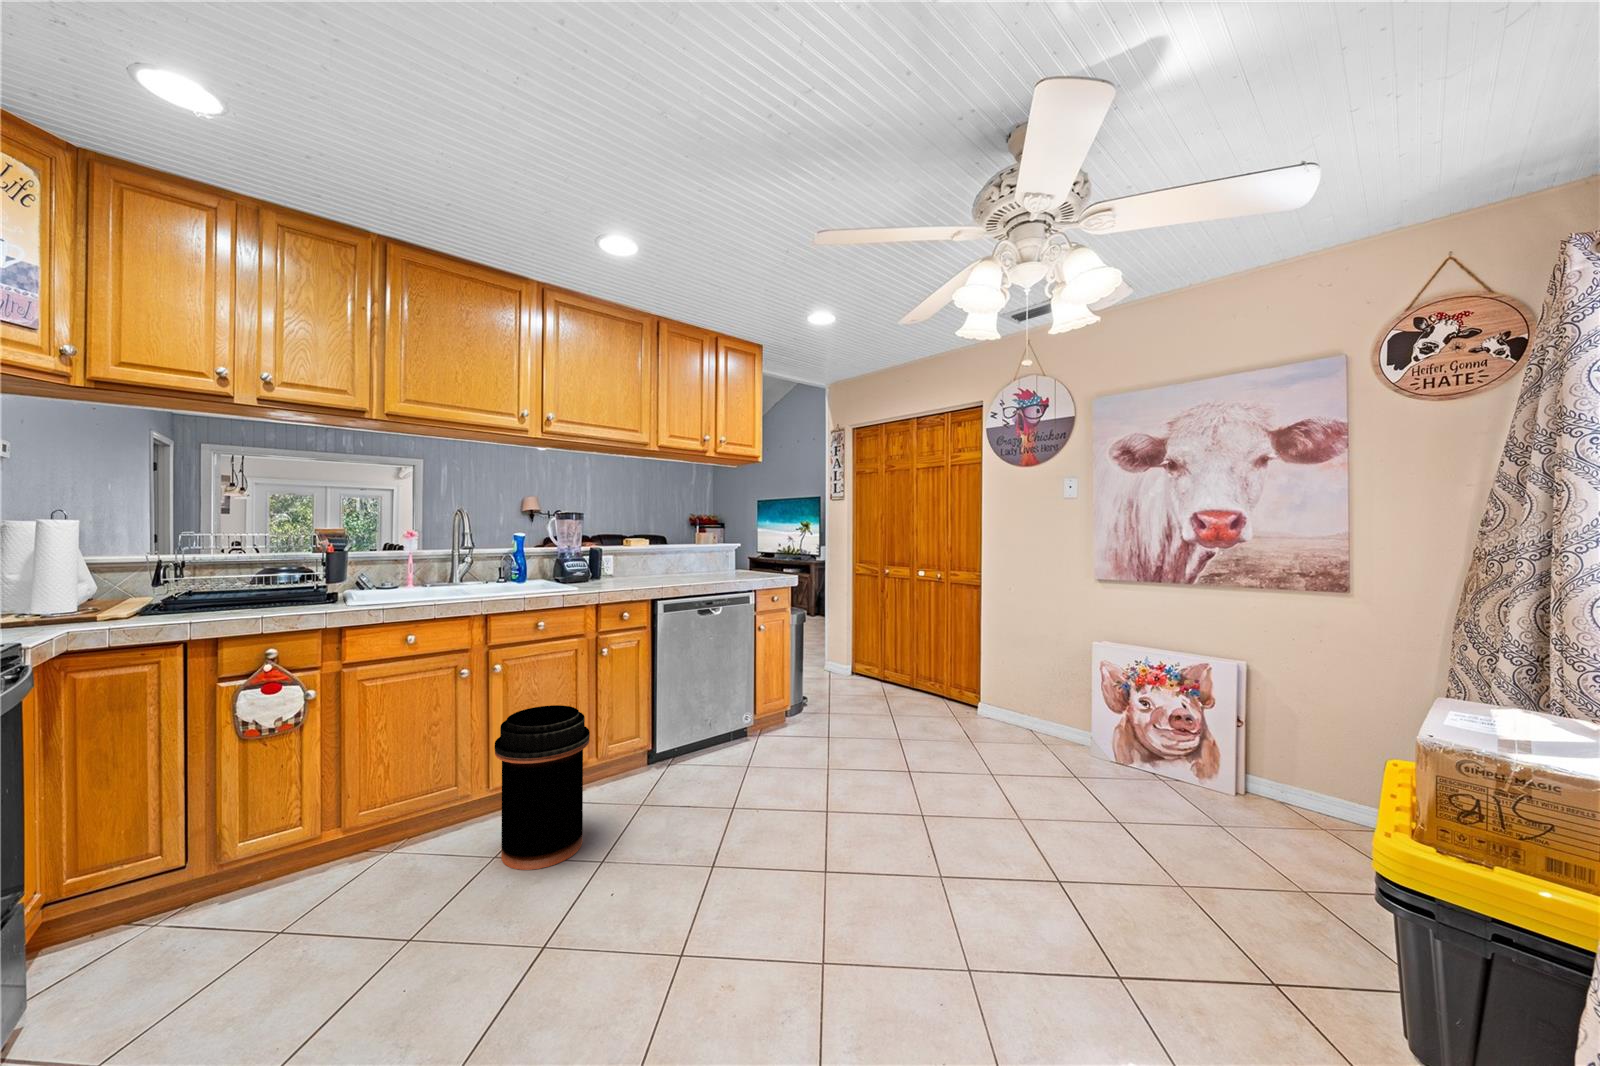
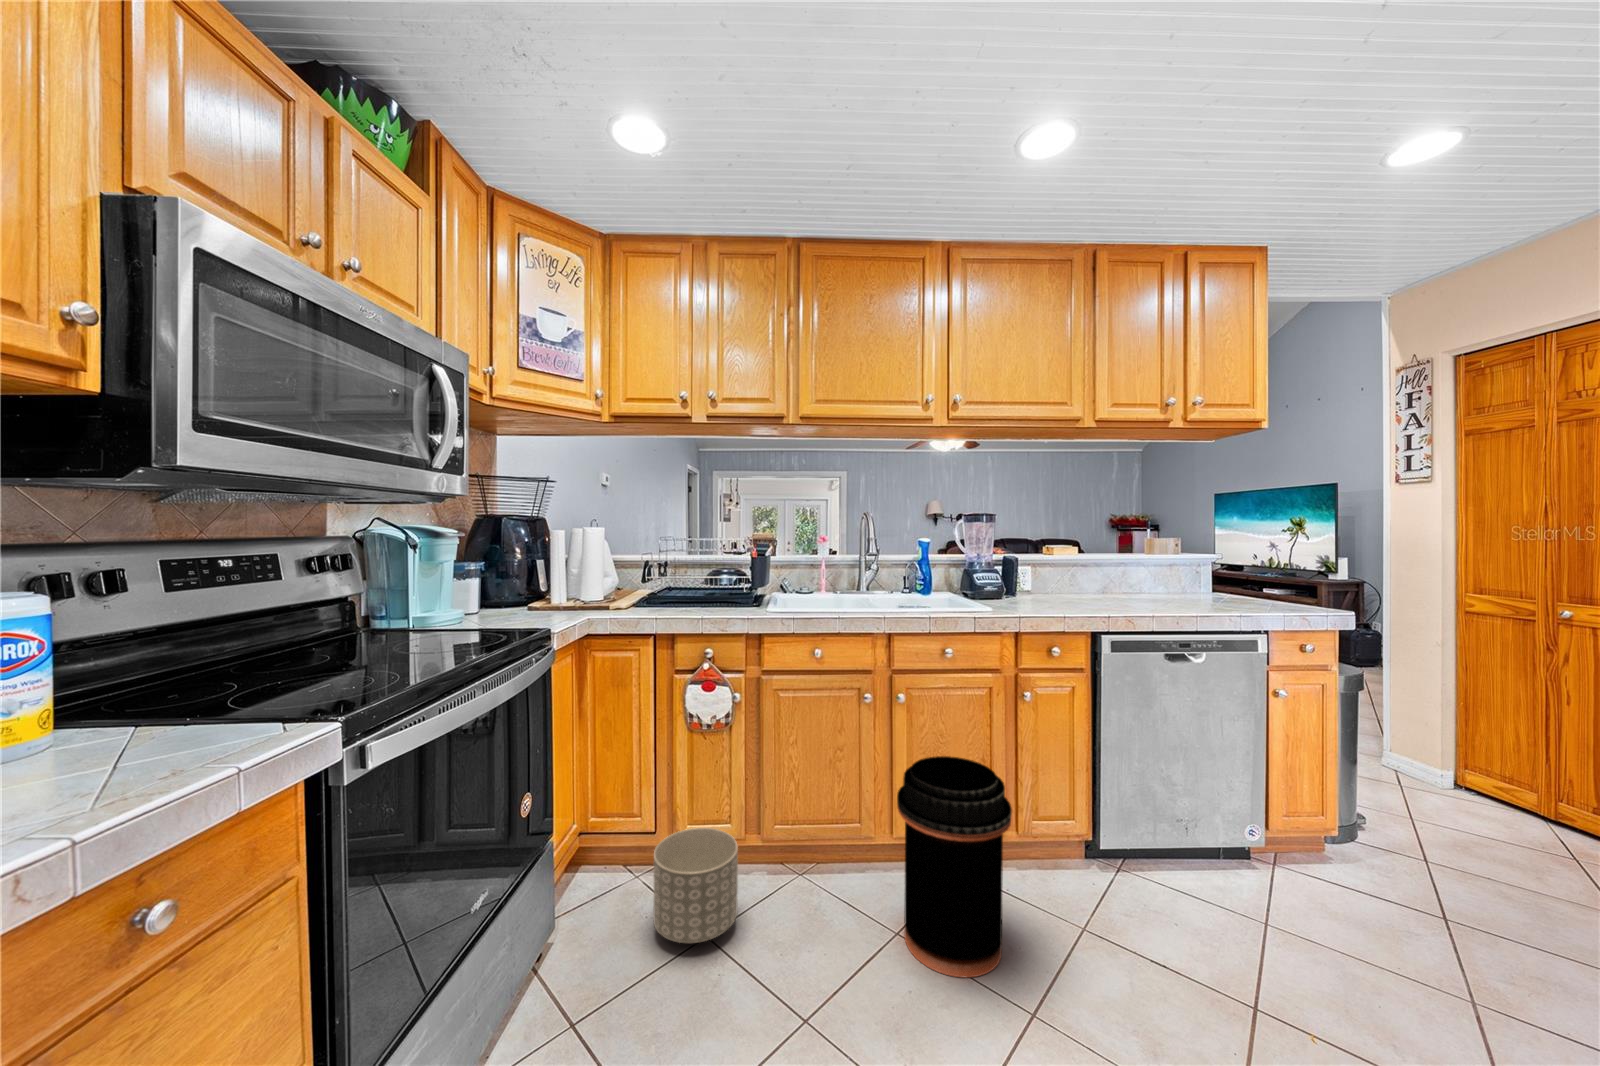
planter: none [208,825,322,942] -> present [654,828,738,943]

